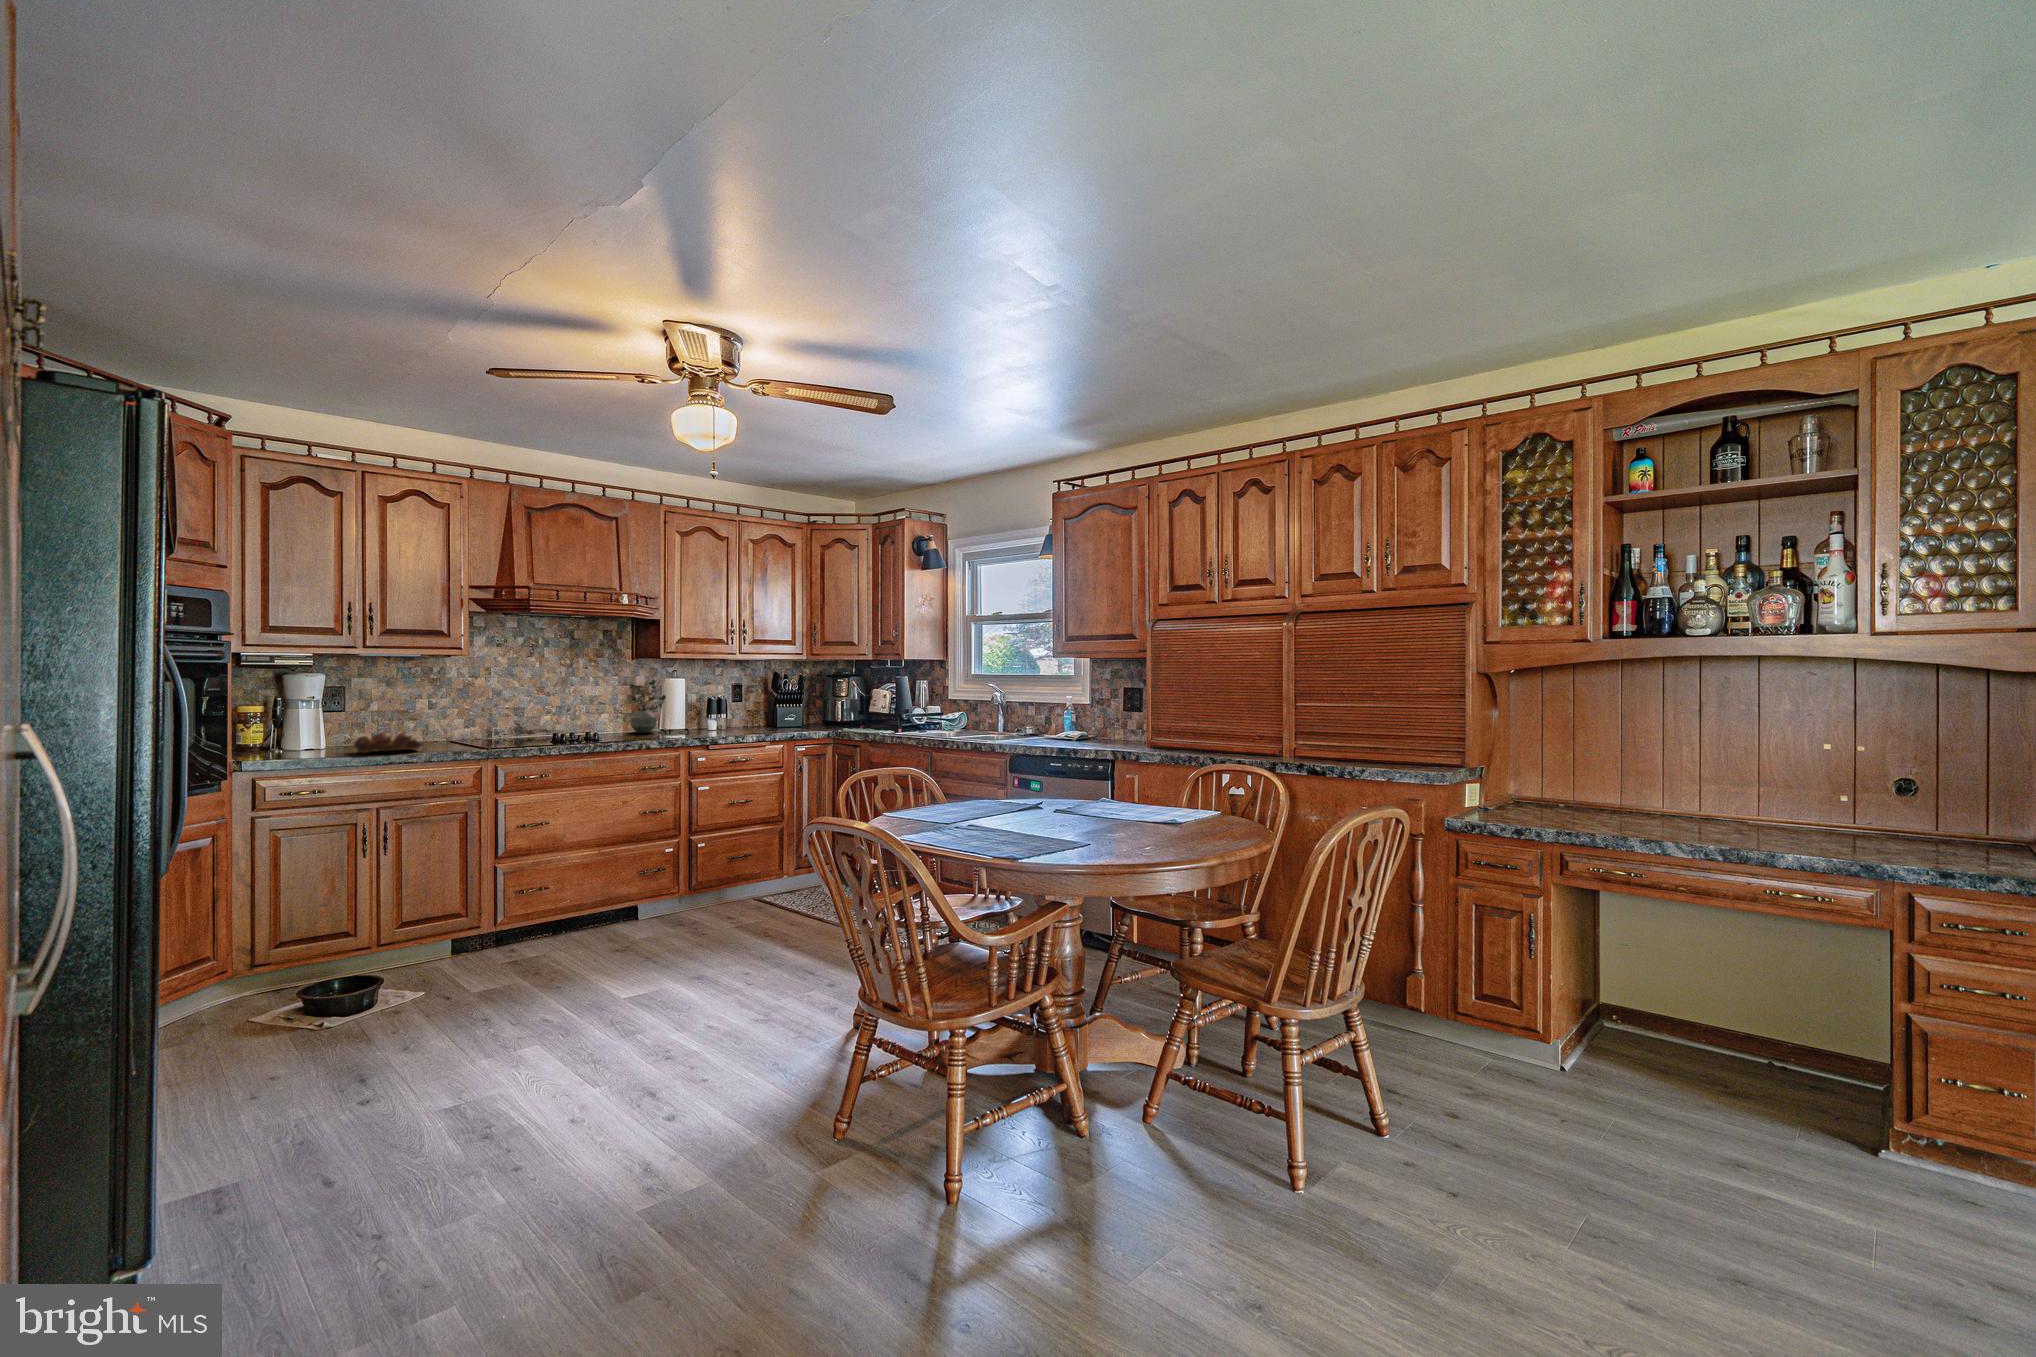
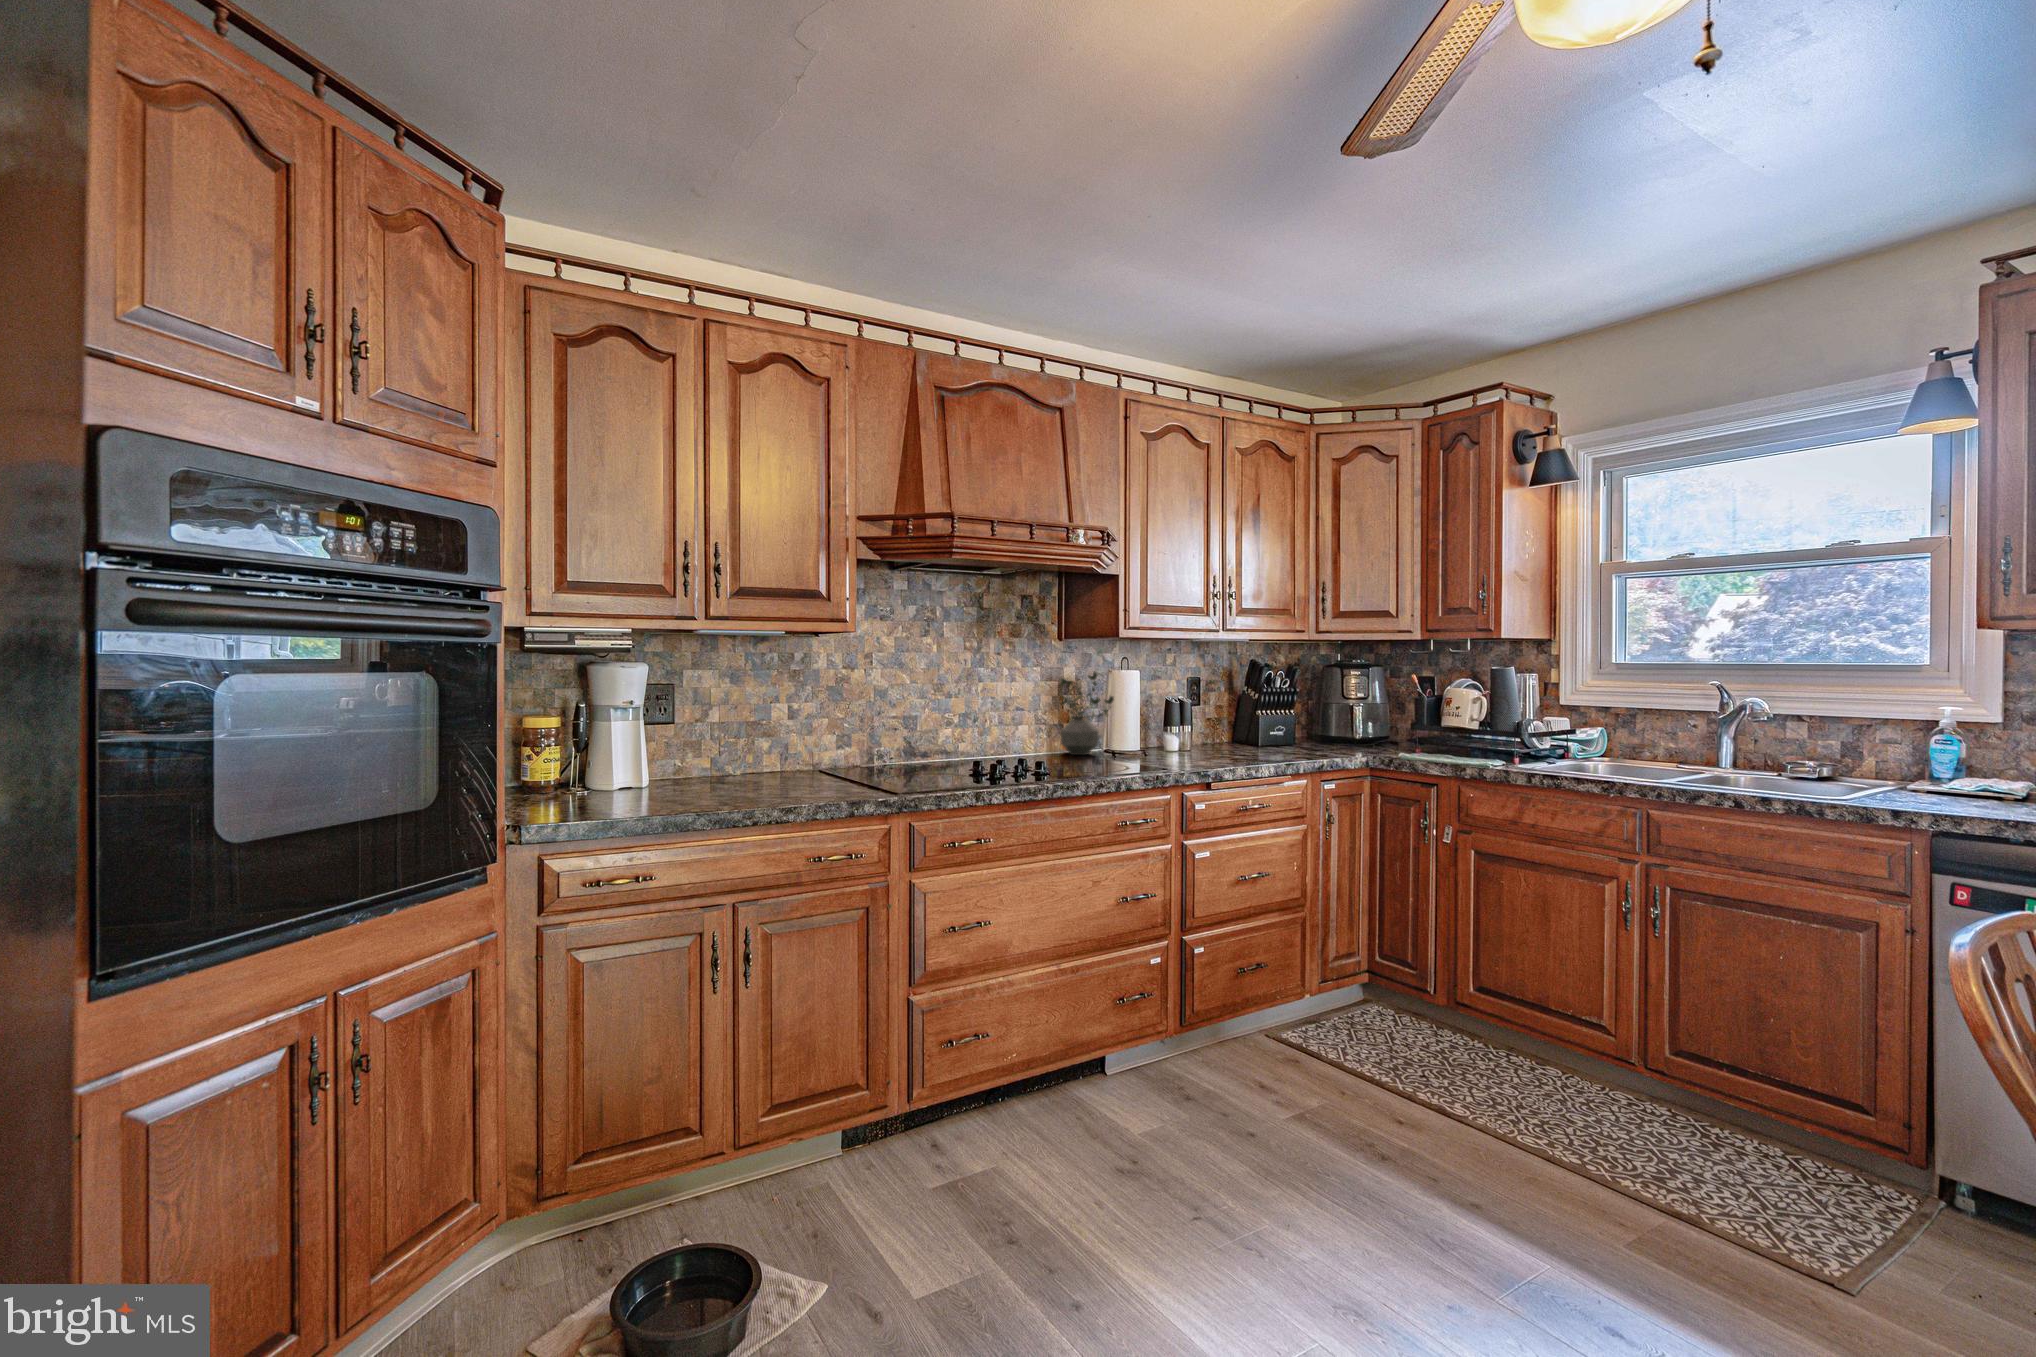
bread loaf: present [354,731,423,753] -> none [692,758,793,796]

